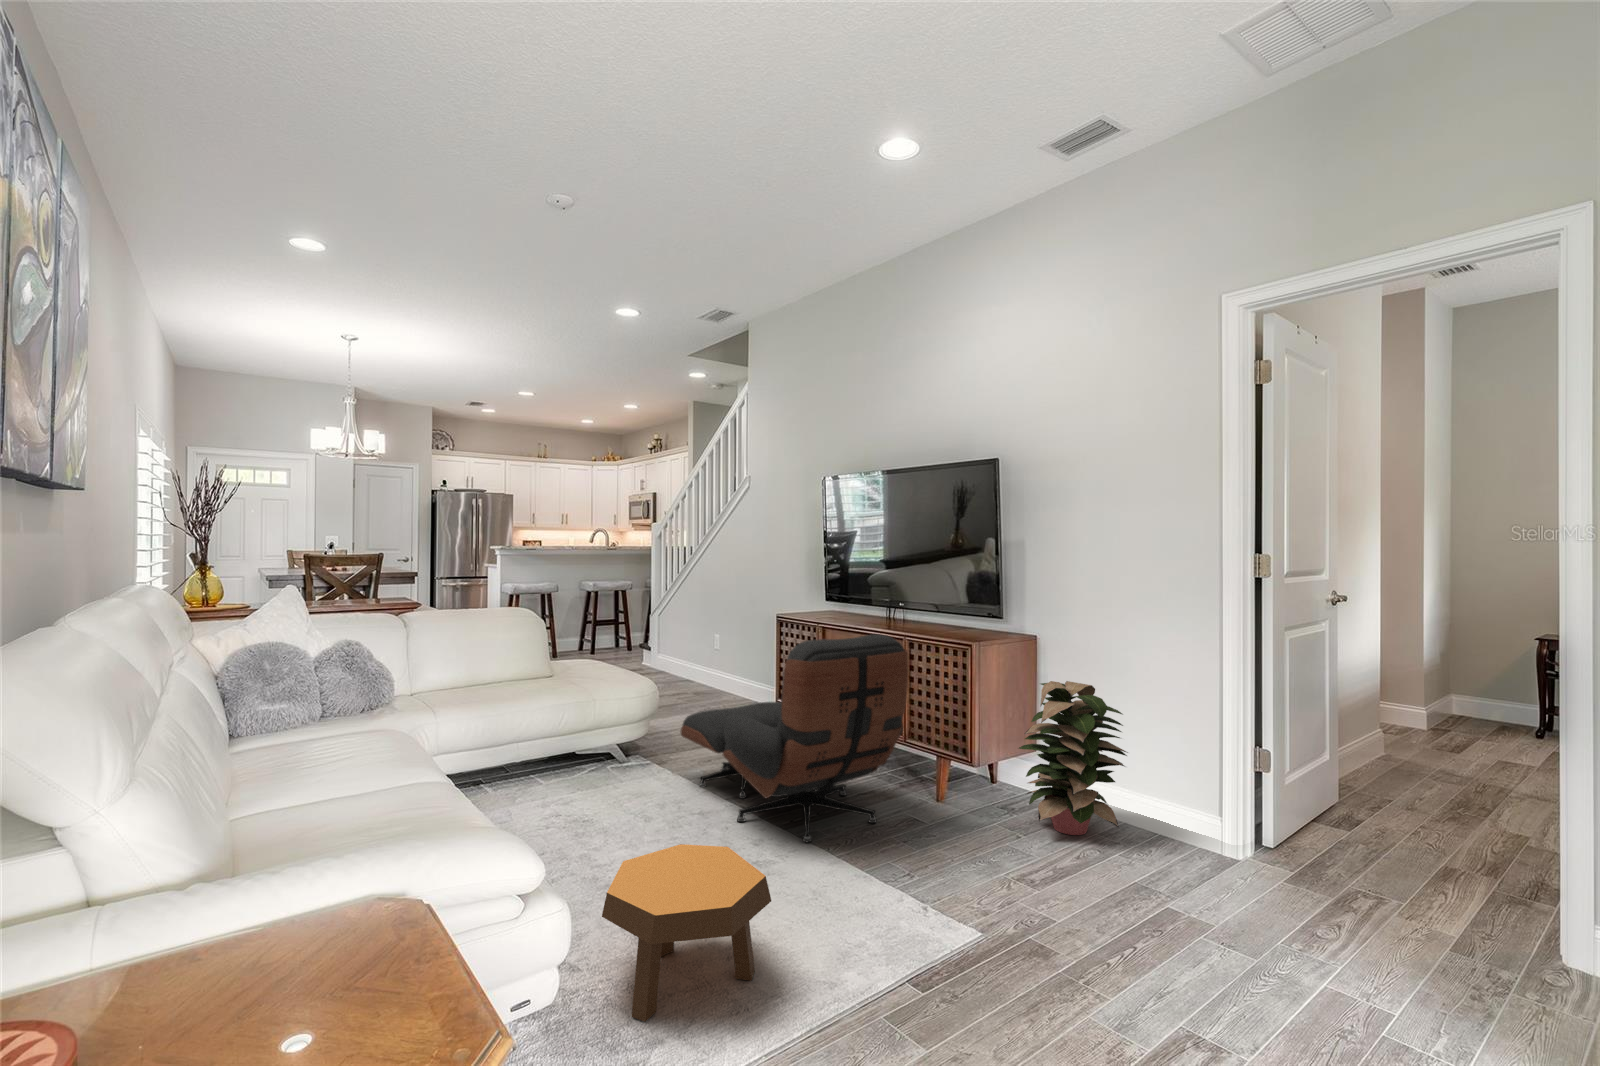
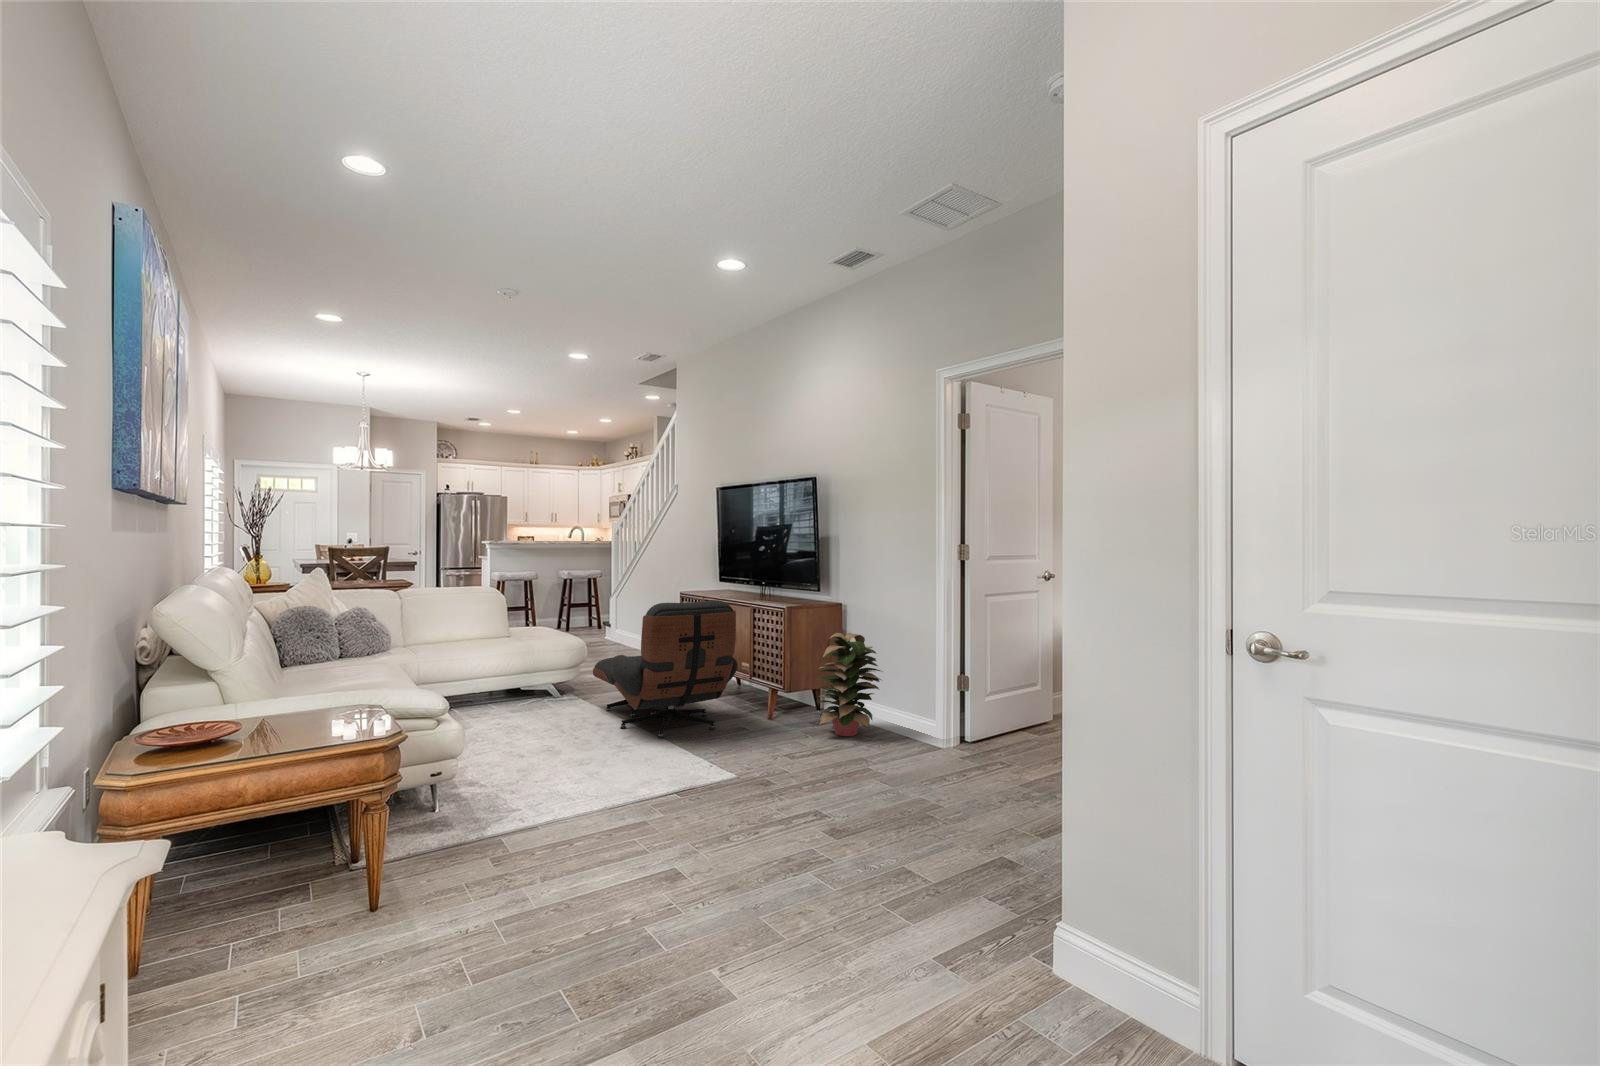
footstool: present [602,844,771,1022] -> none [496,722,597,805]

